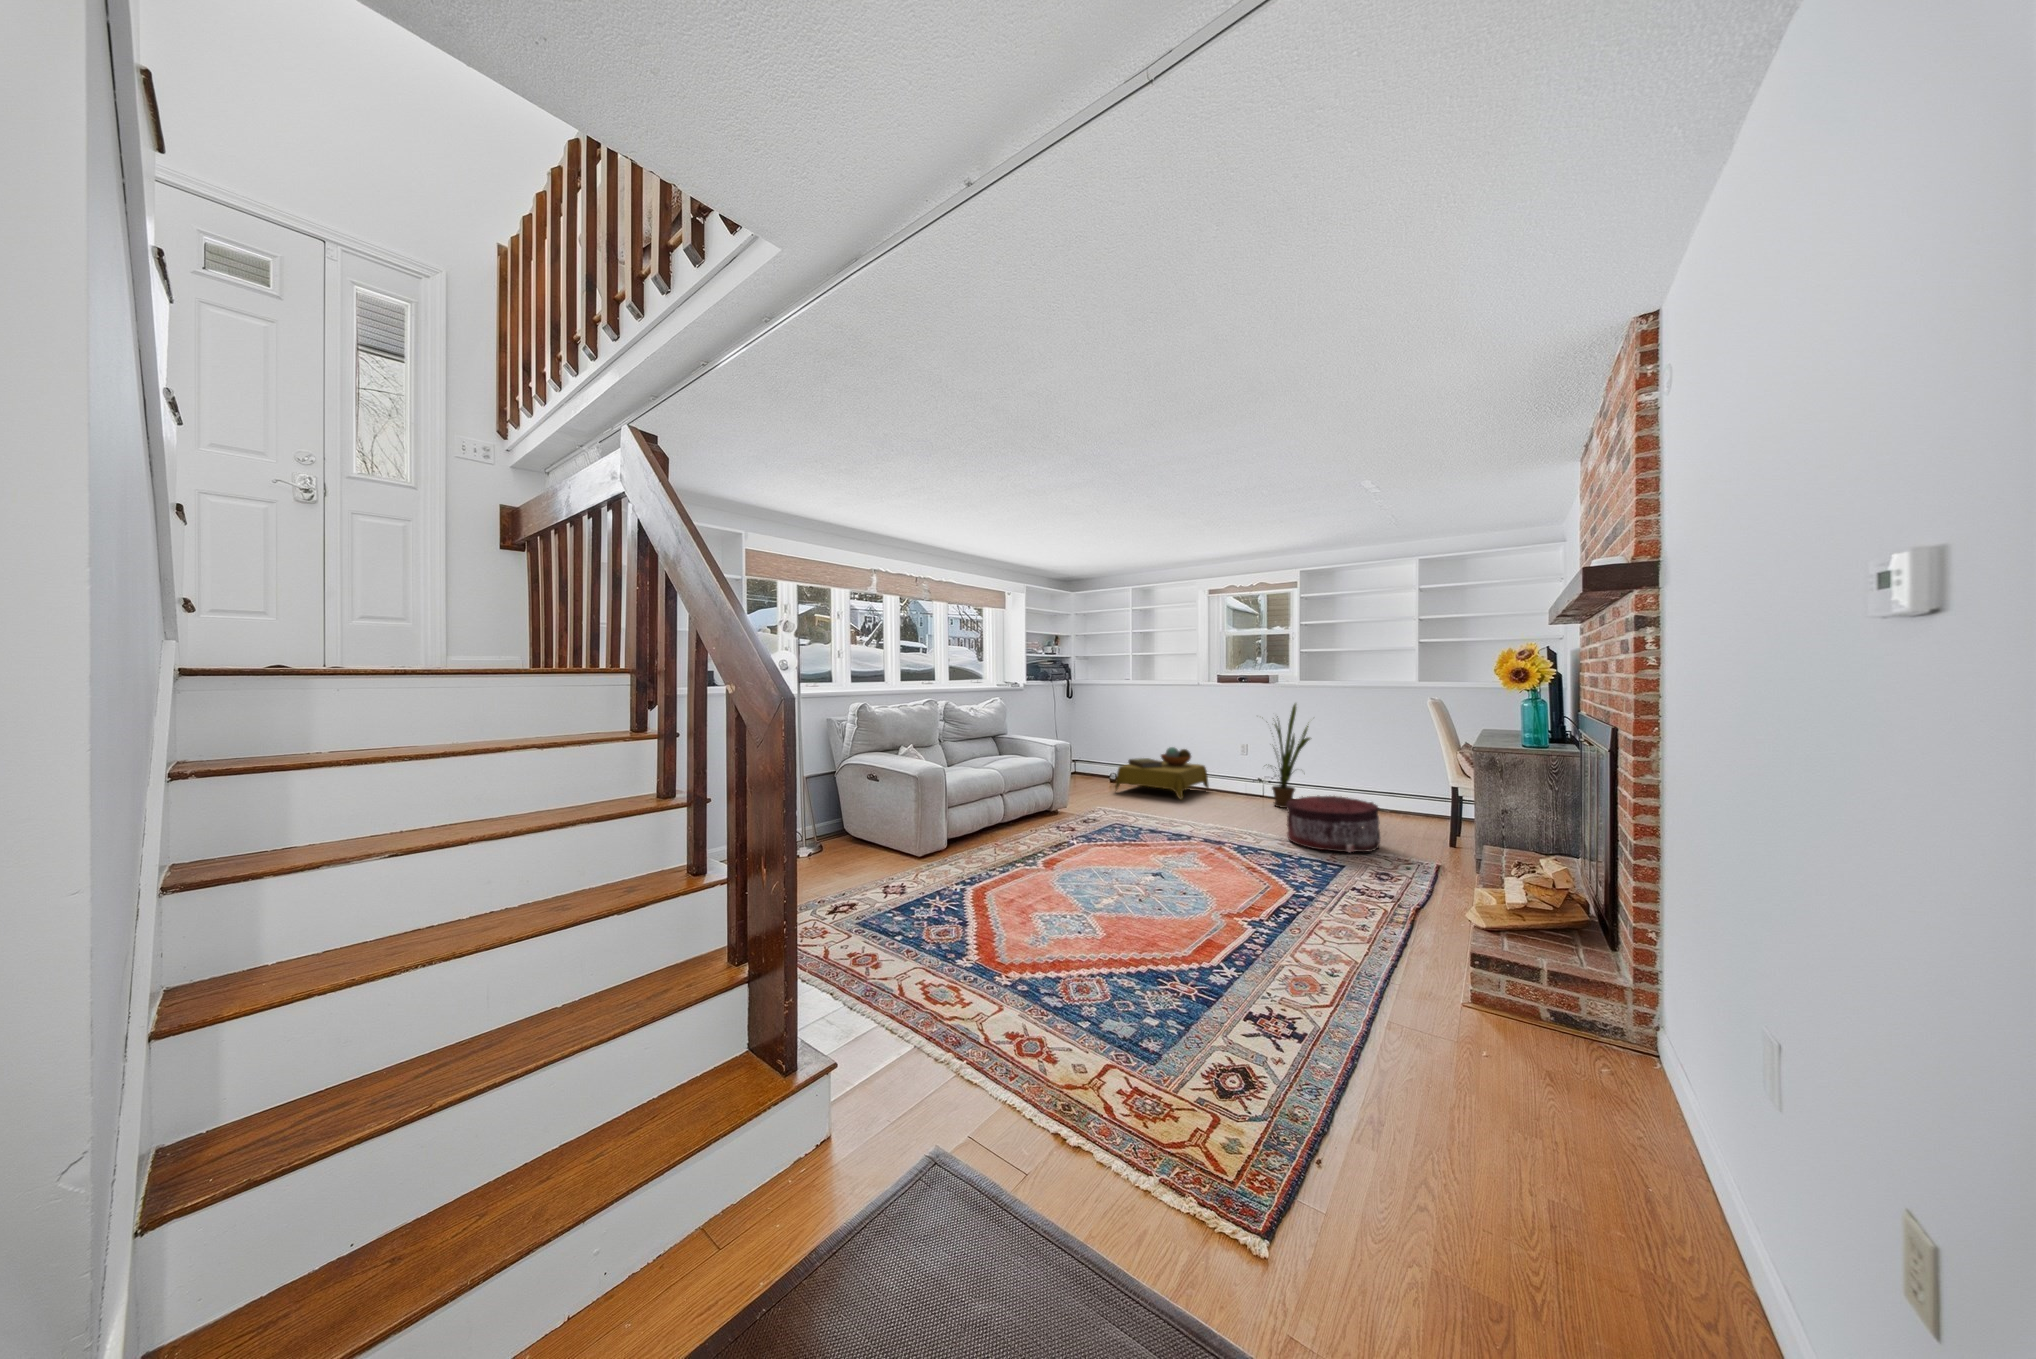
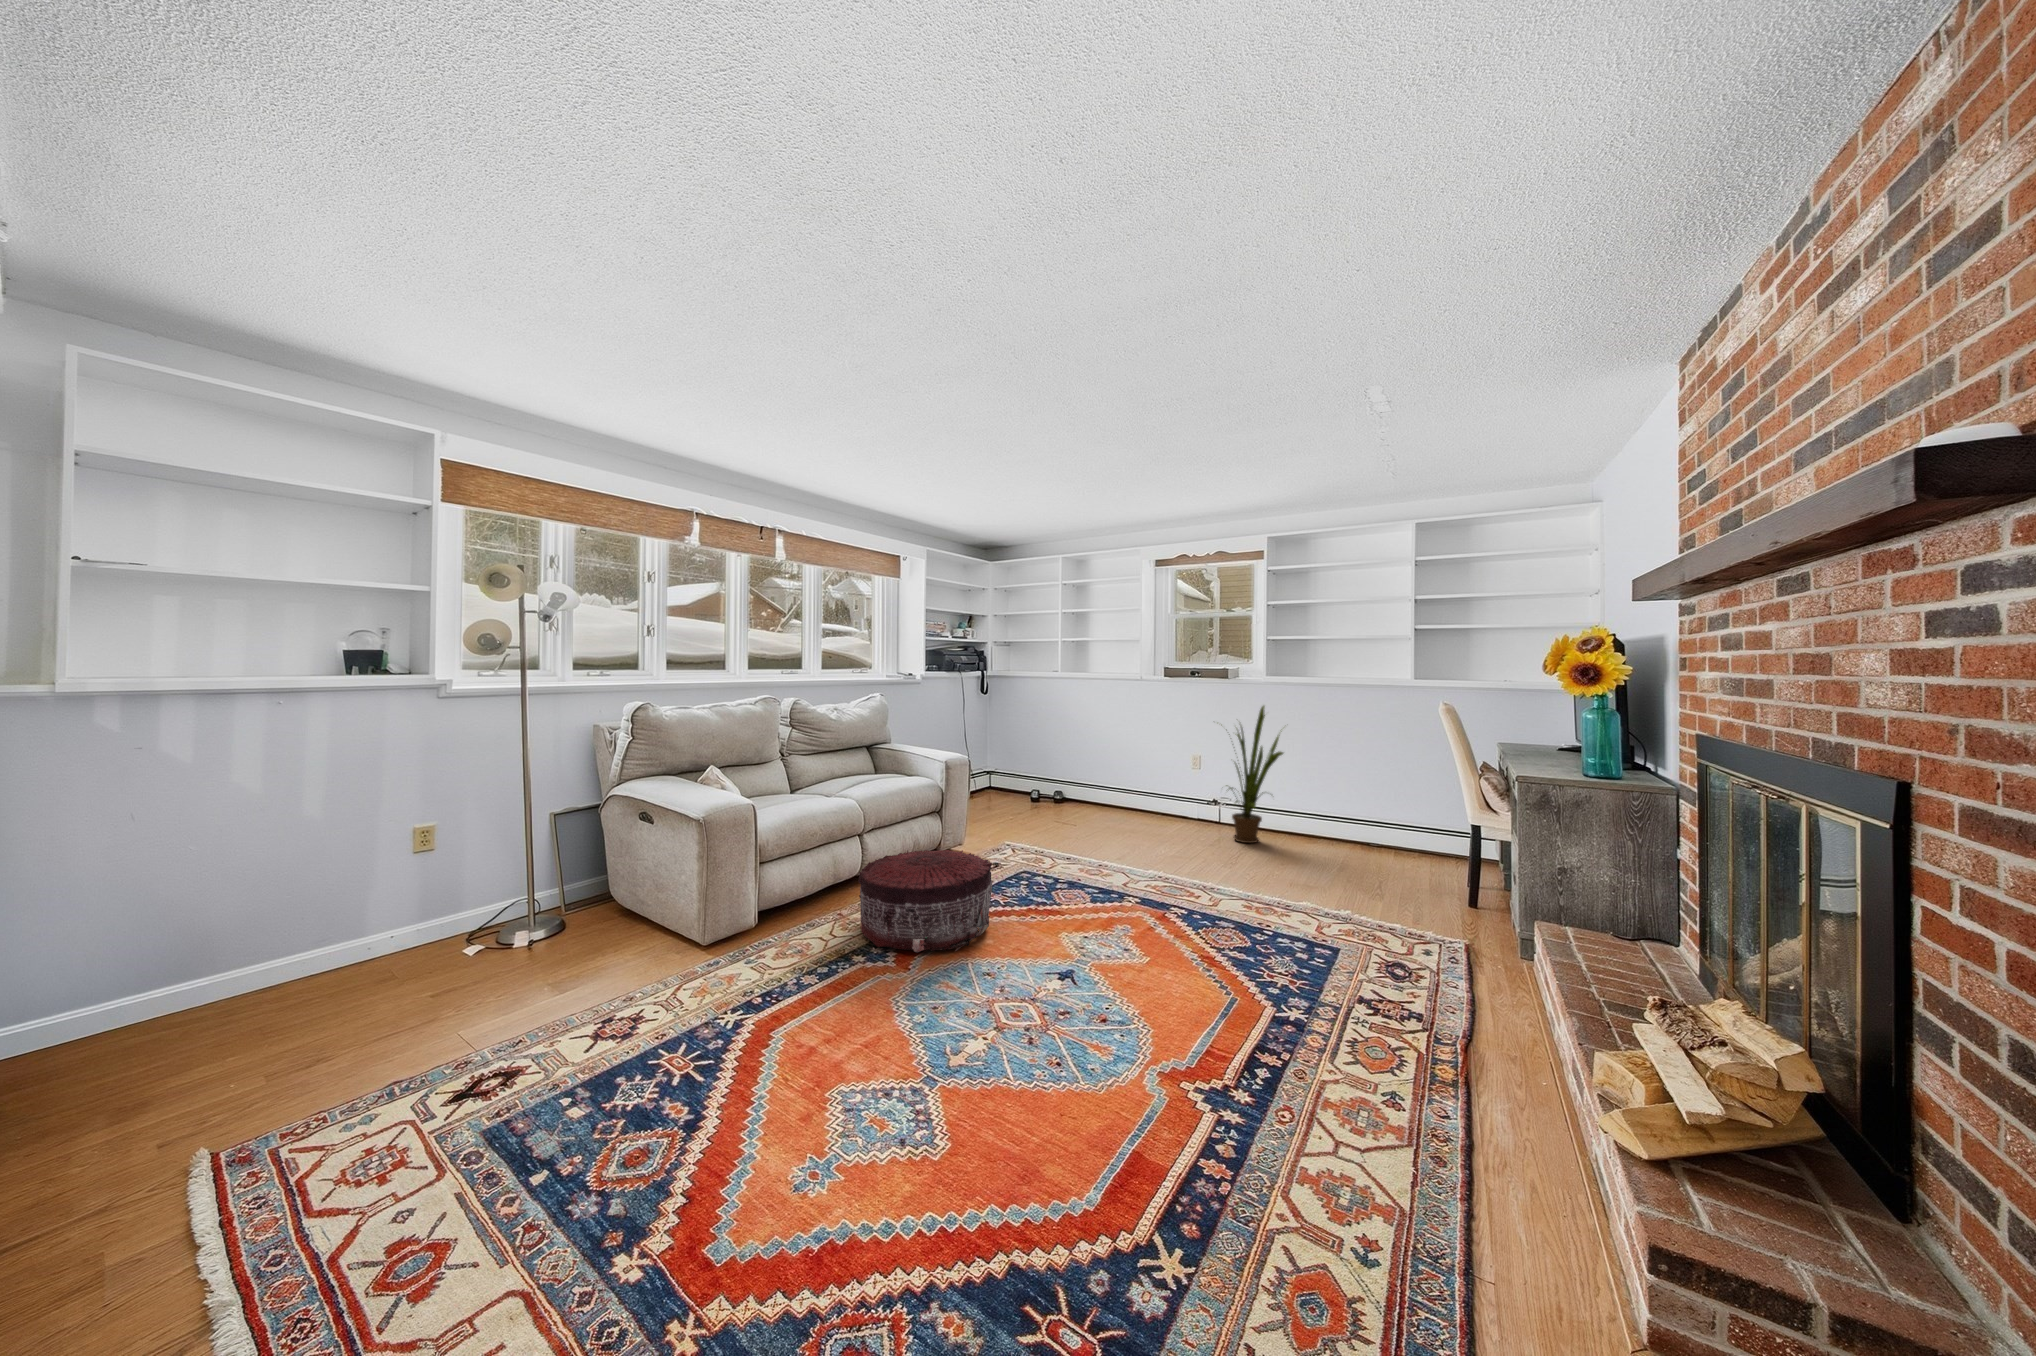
side table: present [1115,747,1209,799] -> none [1032,760,1152,832]
pouf: present [1286,796,1380,852] -> present [858,850,992,953]

